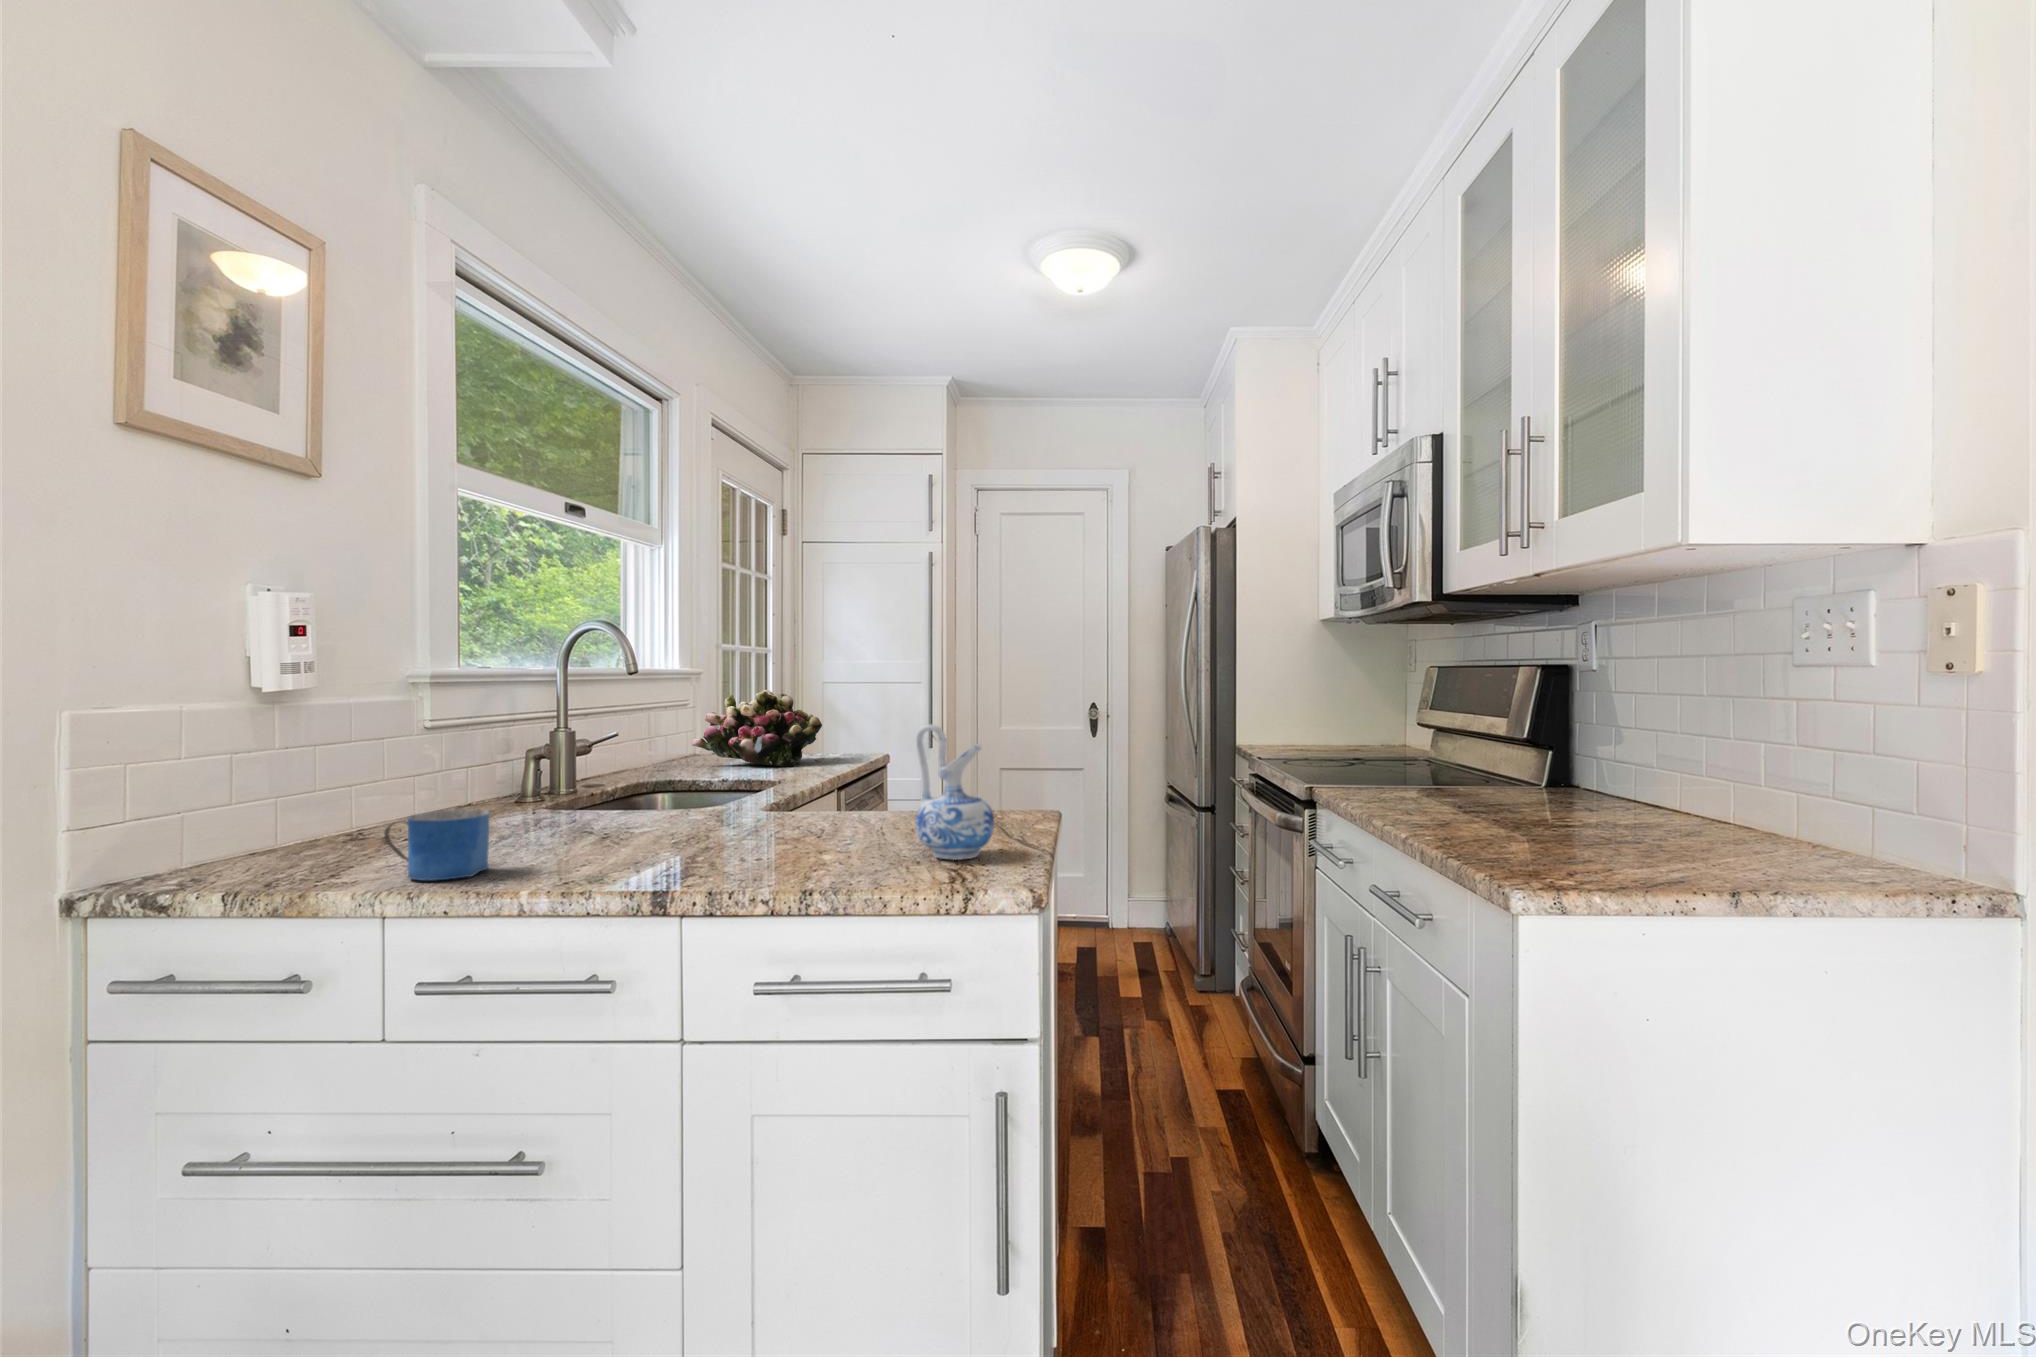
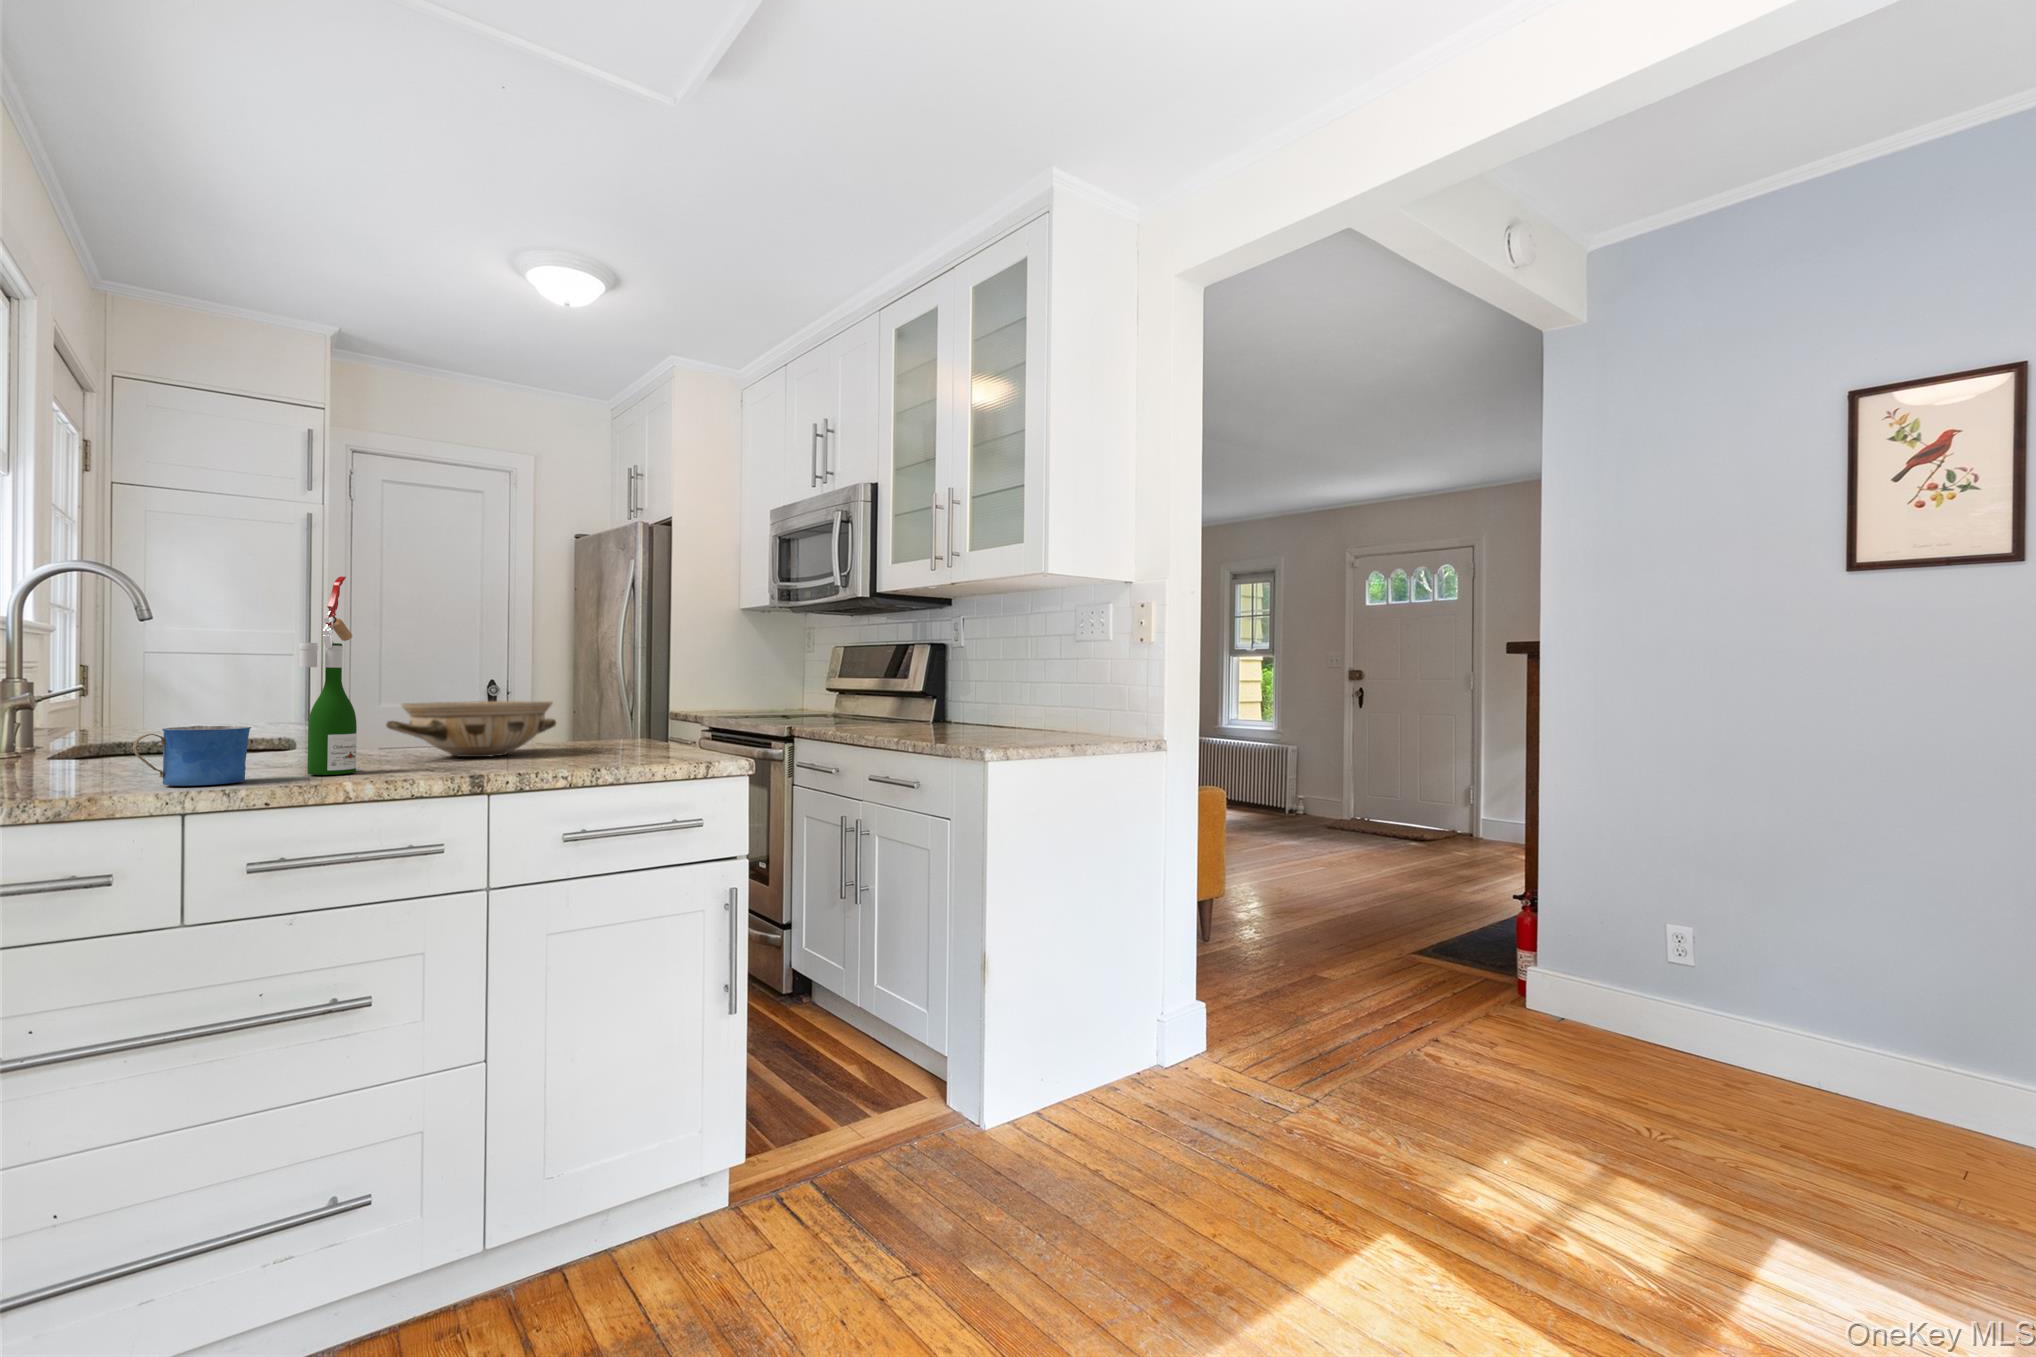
wine bottle: none [541,640,617,871] -> present [299,576,362,775]
flower arrangement: present [692,690,822,767] -> none [81,649,276,732]
ceramic pitcher: present [916,725,994,860] -> none [625,658,686,753]
ceramic bowl: none [679,768,891,843] -> present [386,701,556,757]

